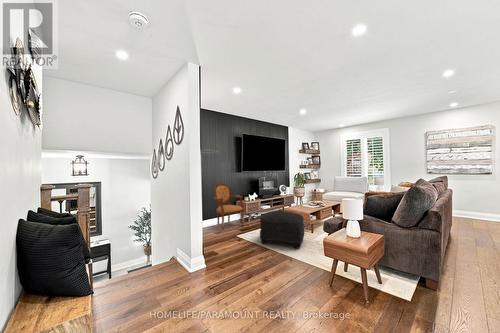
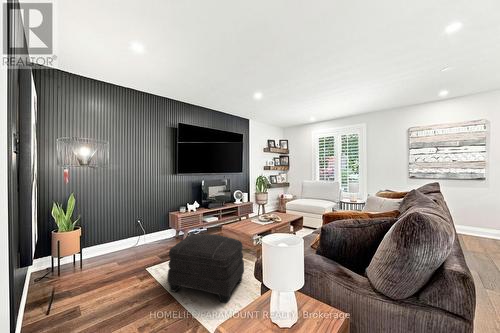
armchair: present [214,182,244,229] -> none [125,187,171,260]

